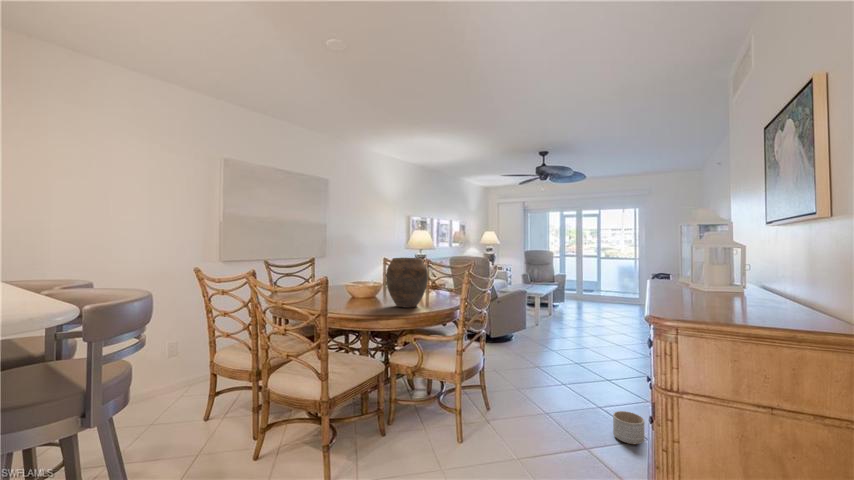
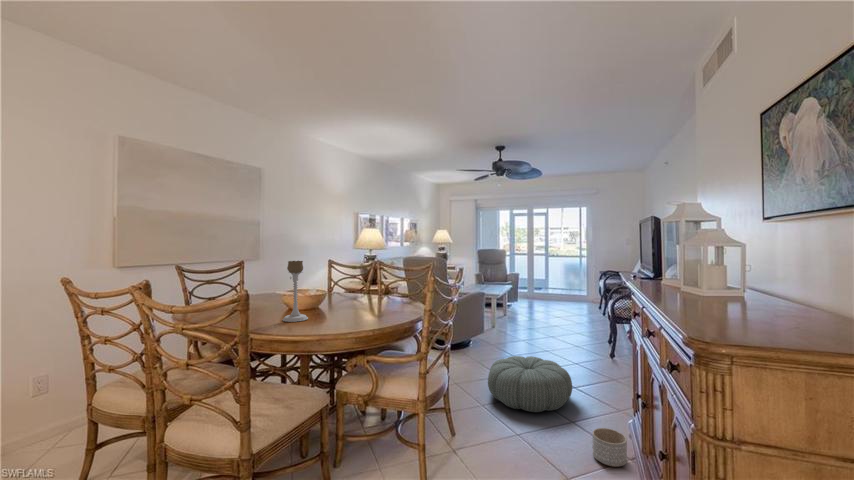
candle holder: none [348,257,368,306] -> present [283,261,308,322]
vase: present [386,258,428,308] -> none [331,260,383,322]
pouf: none [523,348,603,398] -> present [488,356,572,412]

